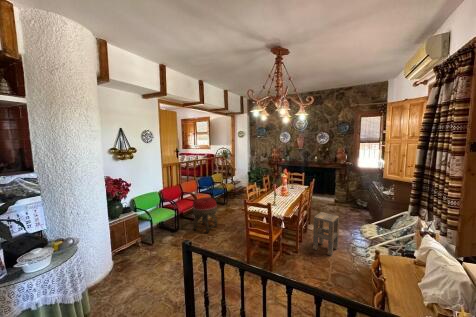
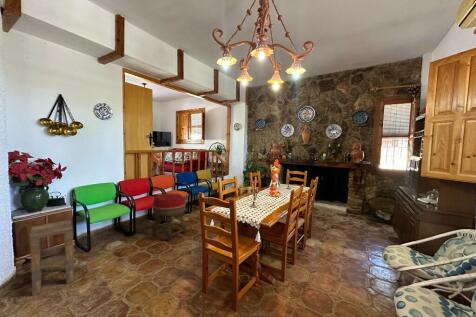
side table: present [313,212,339,256] -> present [30,220,74,295]

